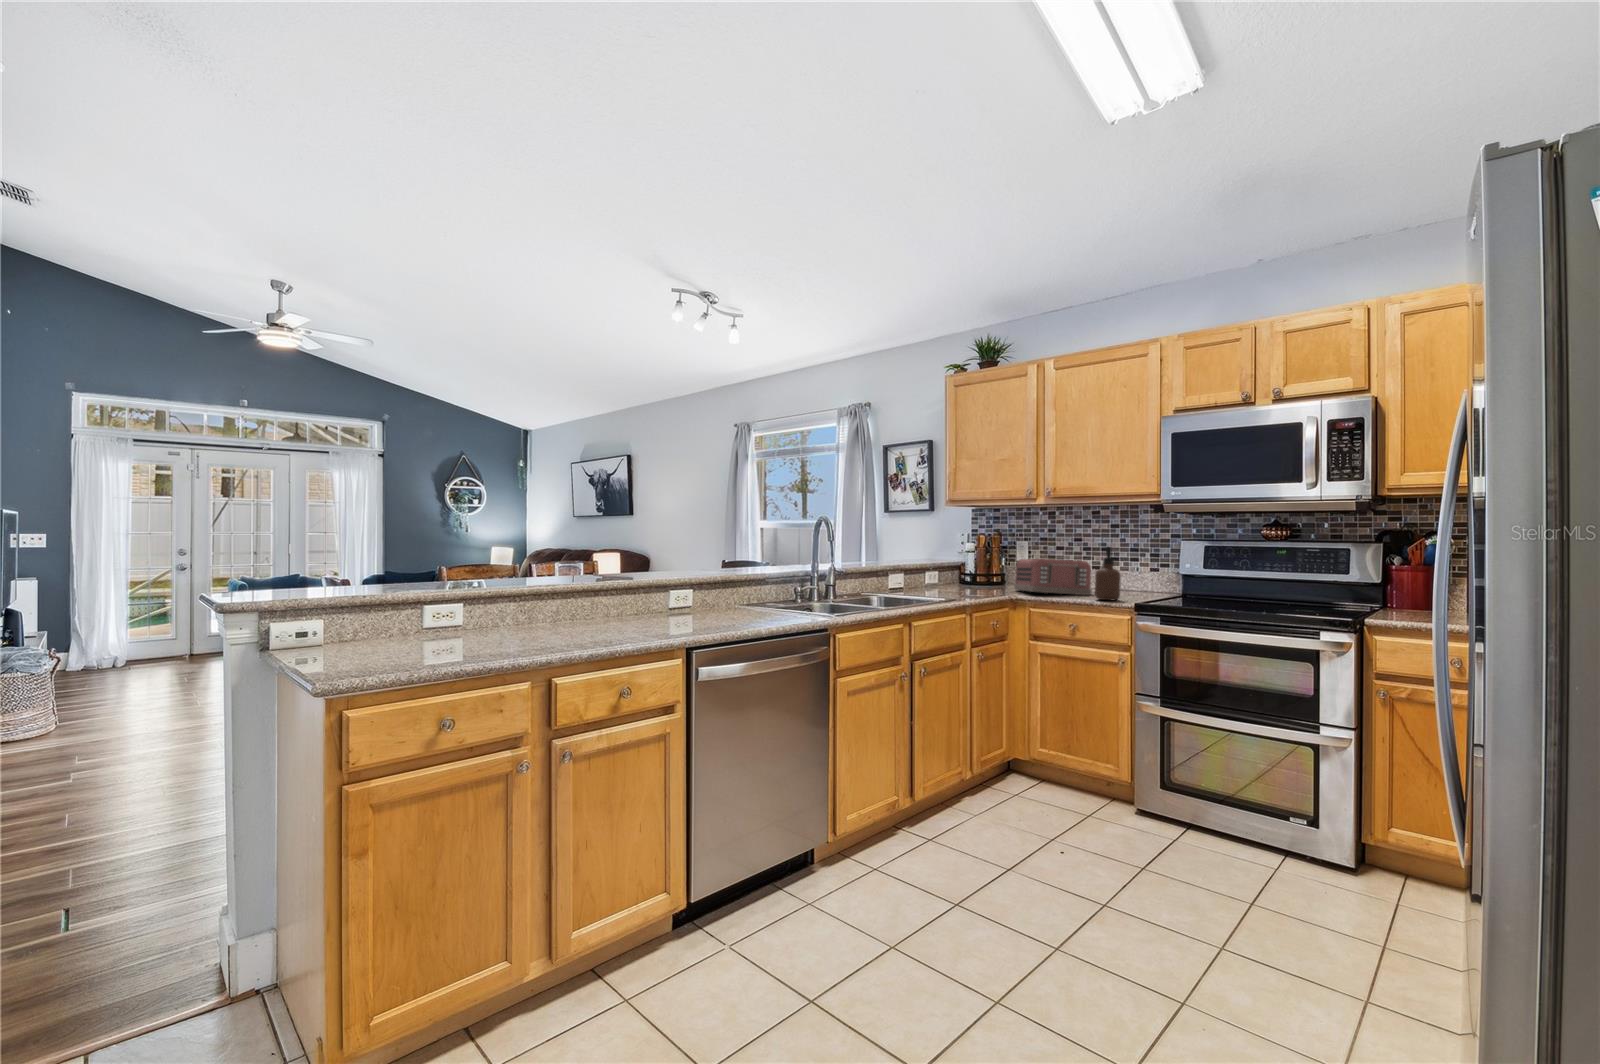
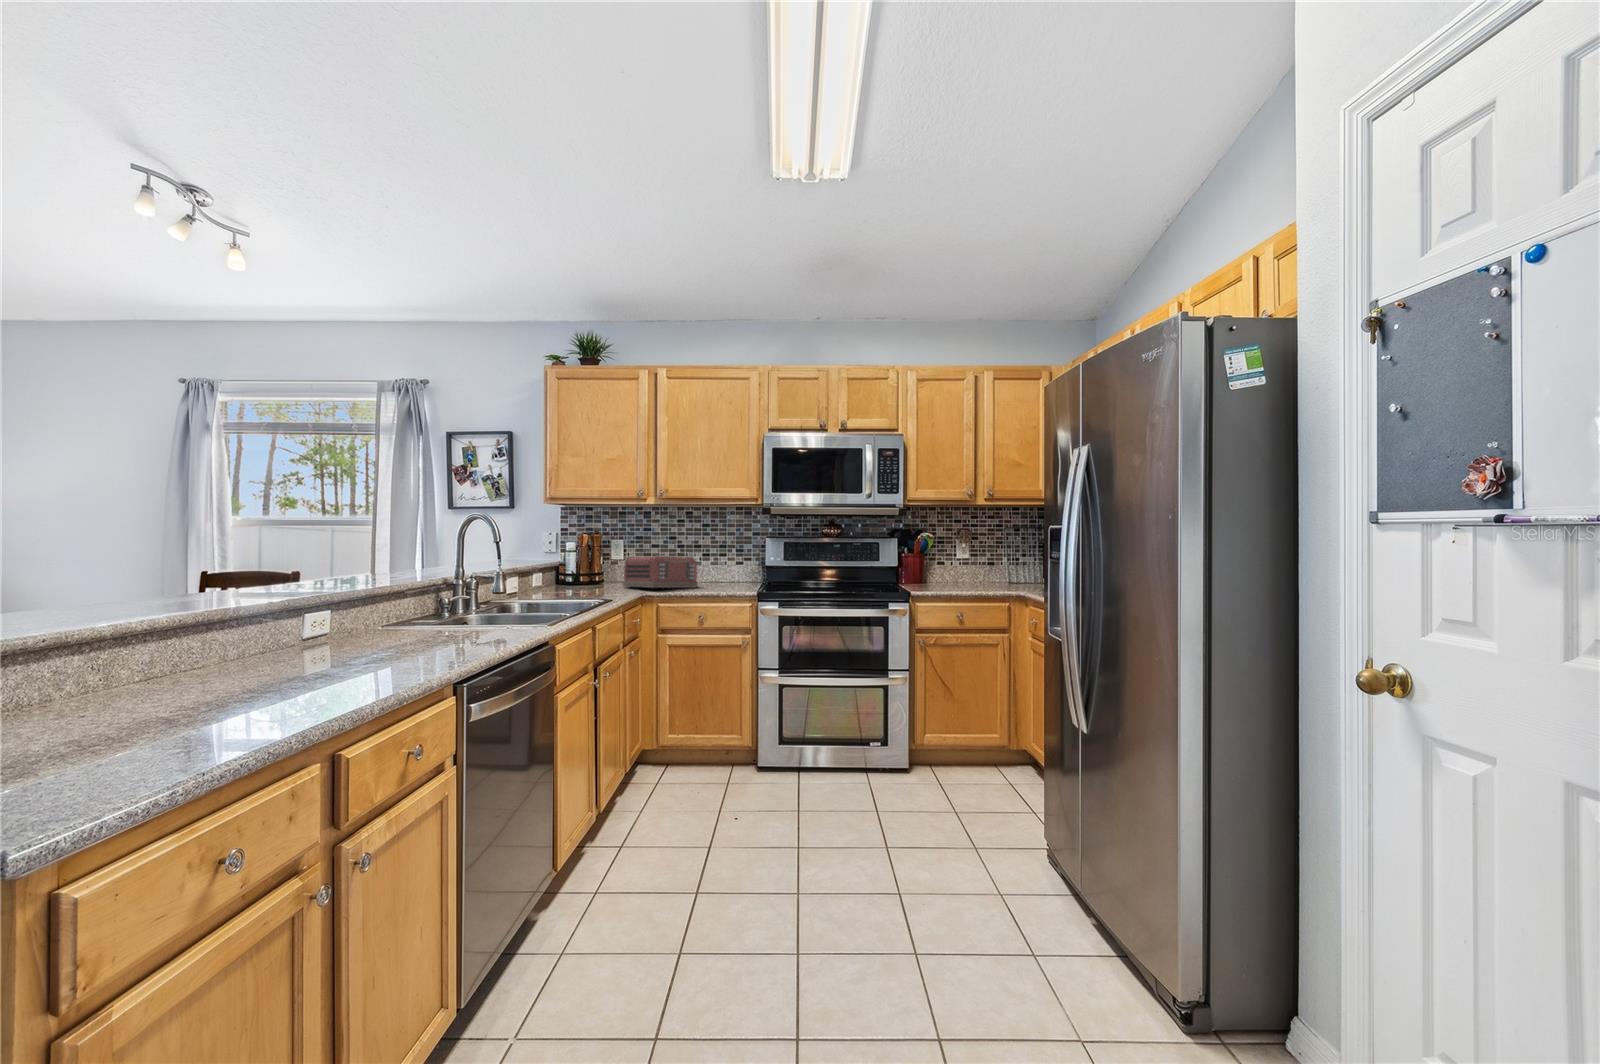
soap dispenser: present [1095,547,1121,601] -> none [712,544,733,591]

